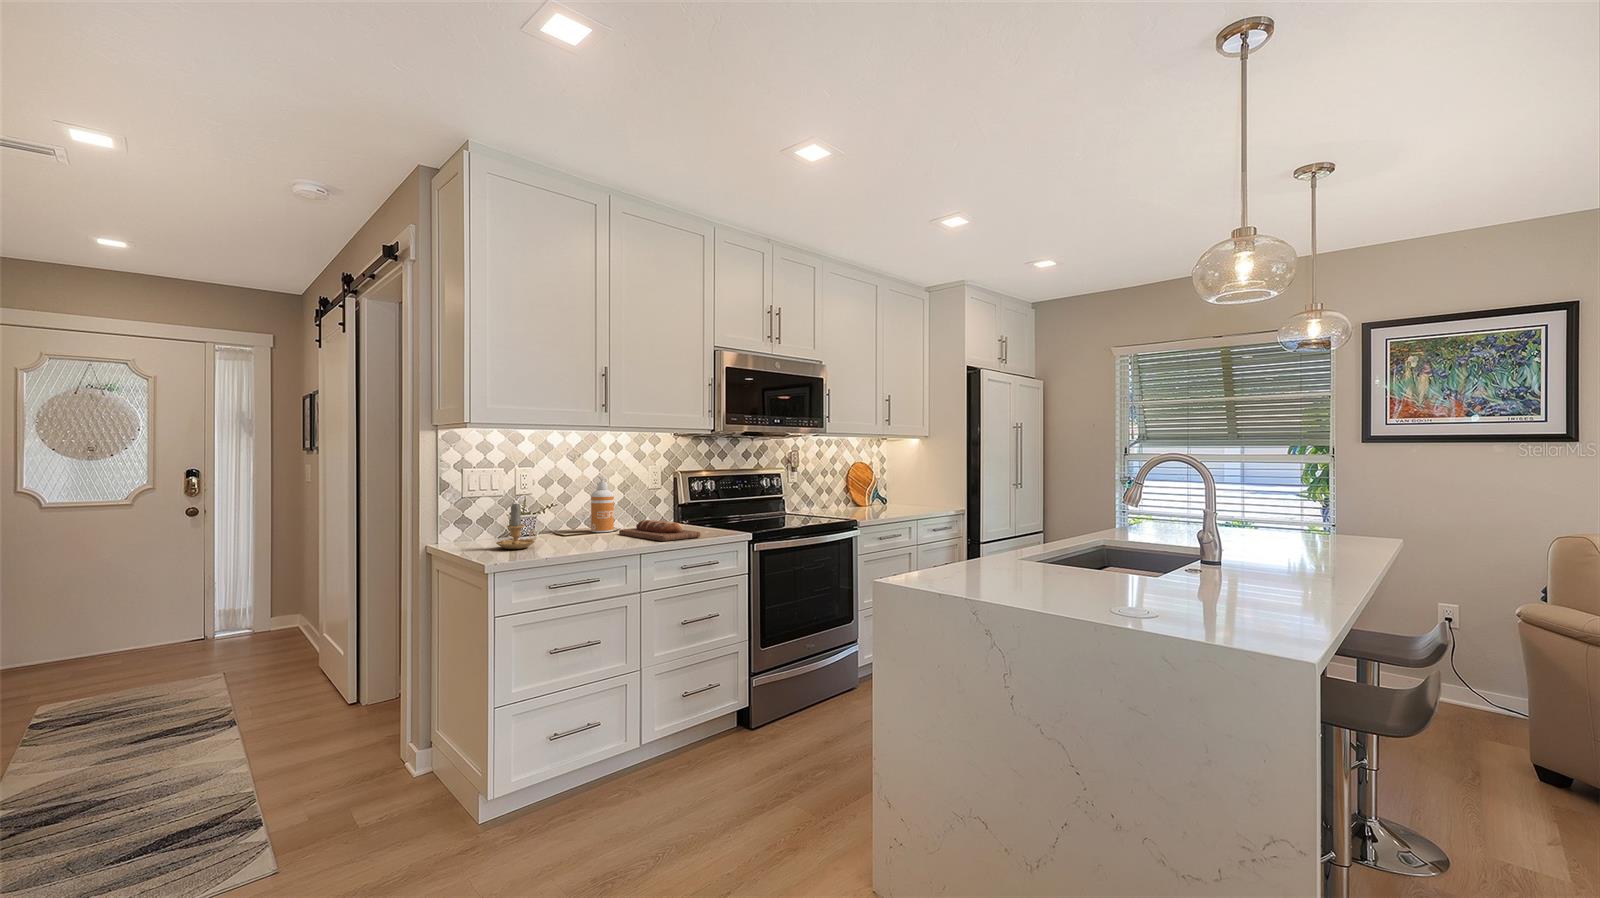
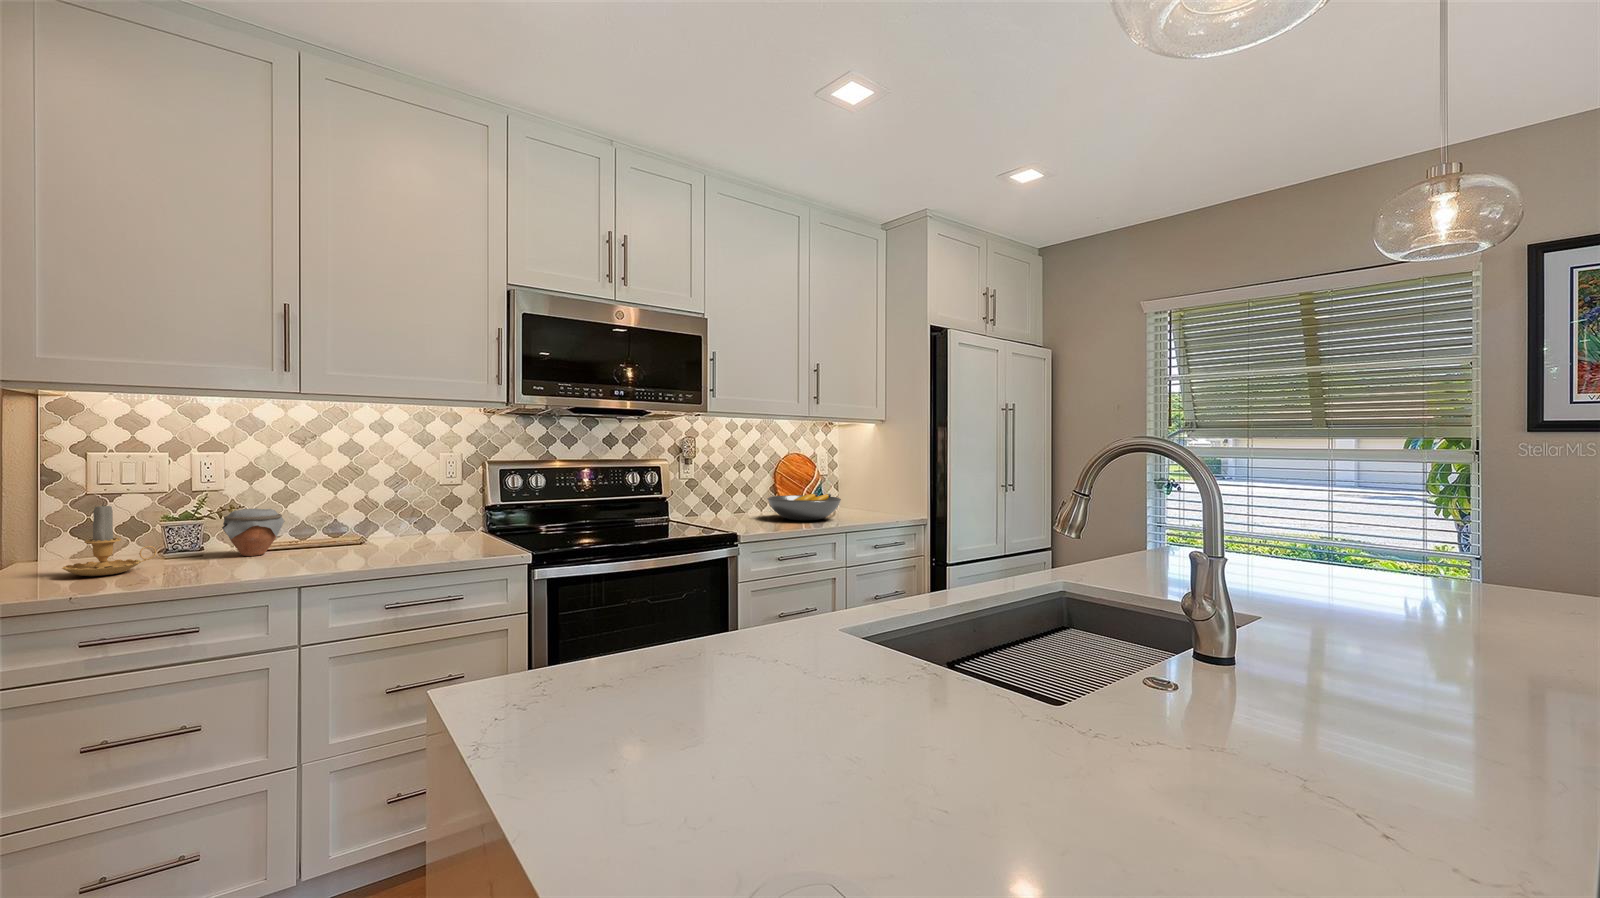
soap dispenser: present [591,477,614,532] -> none [319,468,357,546]
fruit bowl: none [853,492,909,512] -> present [767,493,841,521]
jar: none [552,506,585,538] -> present [222,509,285,556]
bread loaf: present [619,520,701,541] -> none [342,531,437,566]

